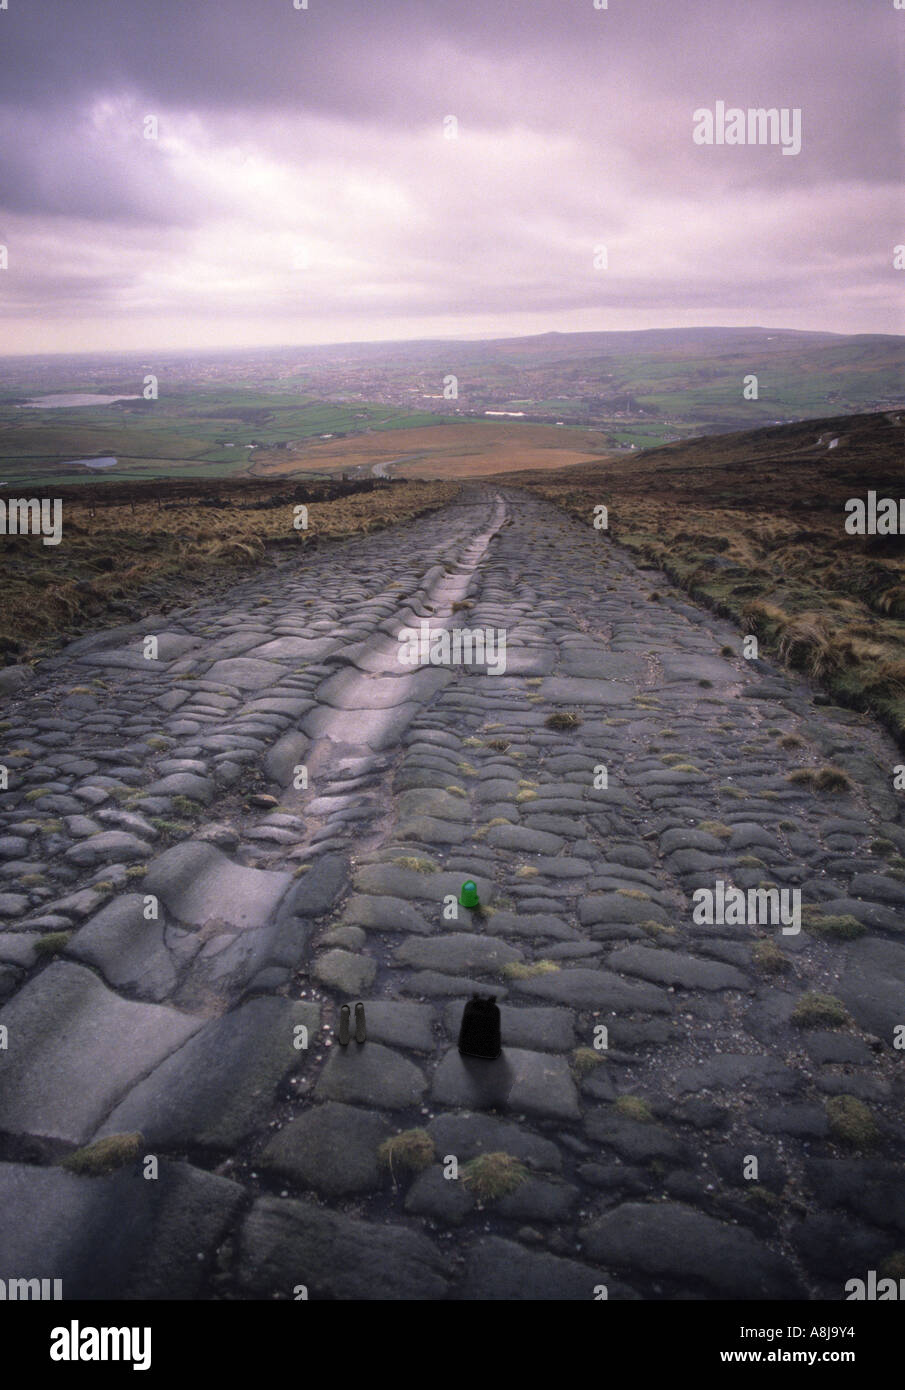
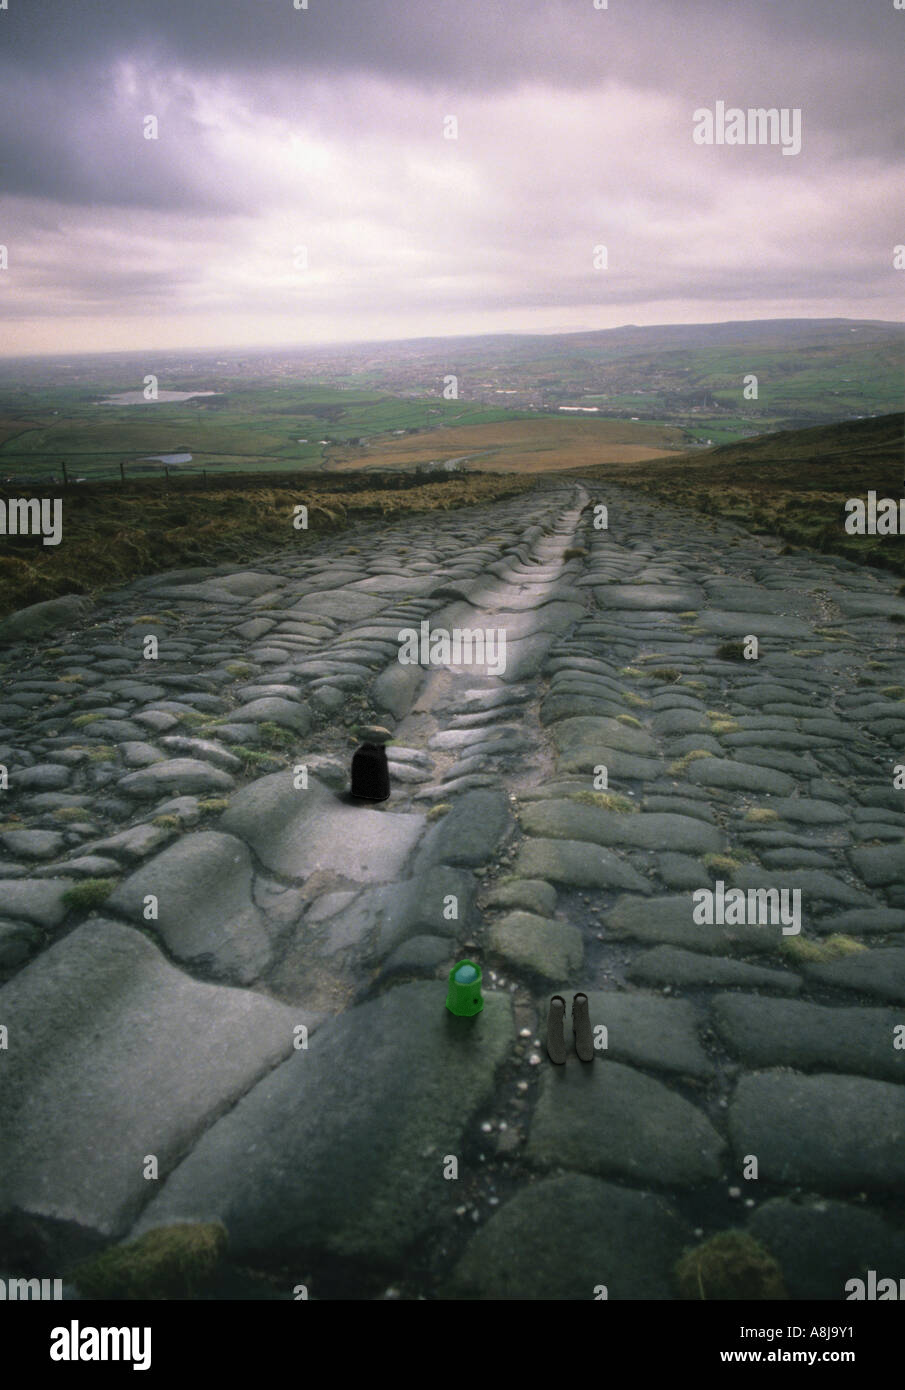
watering can: present [459,880,479,907] -> present [446,959,484,1017]
backpack: present [457,992,501,1059] -> present [350,742,391,800]

